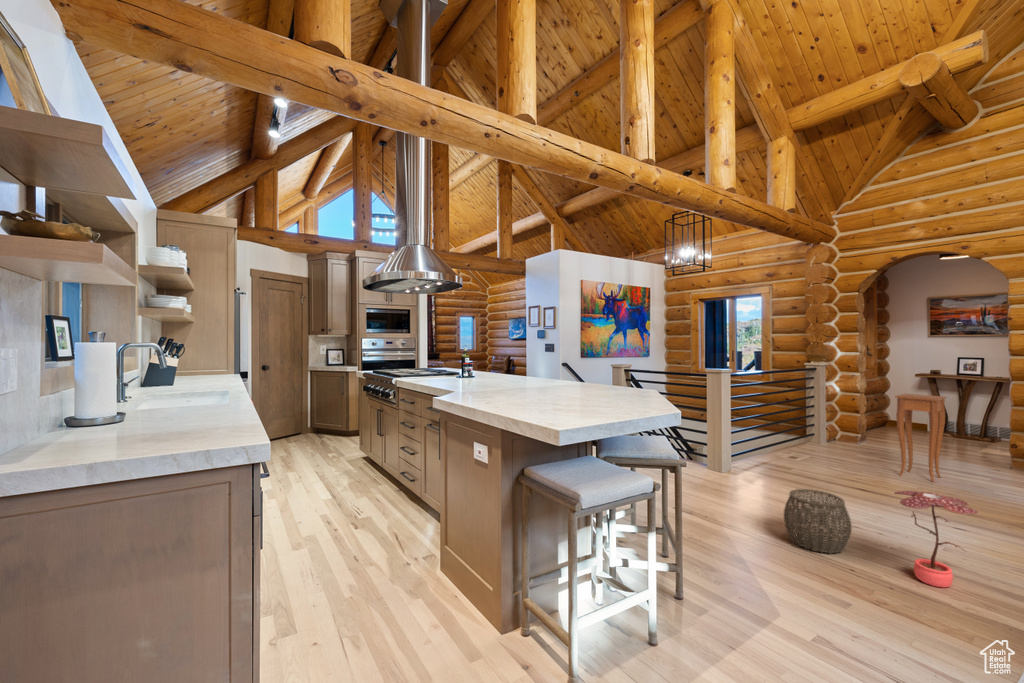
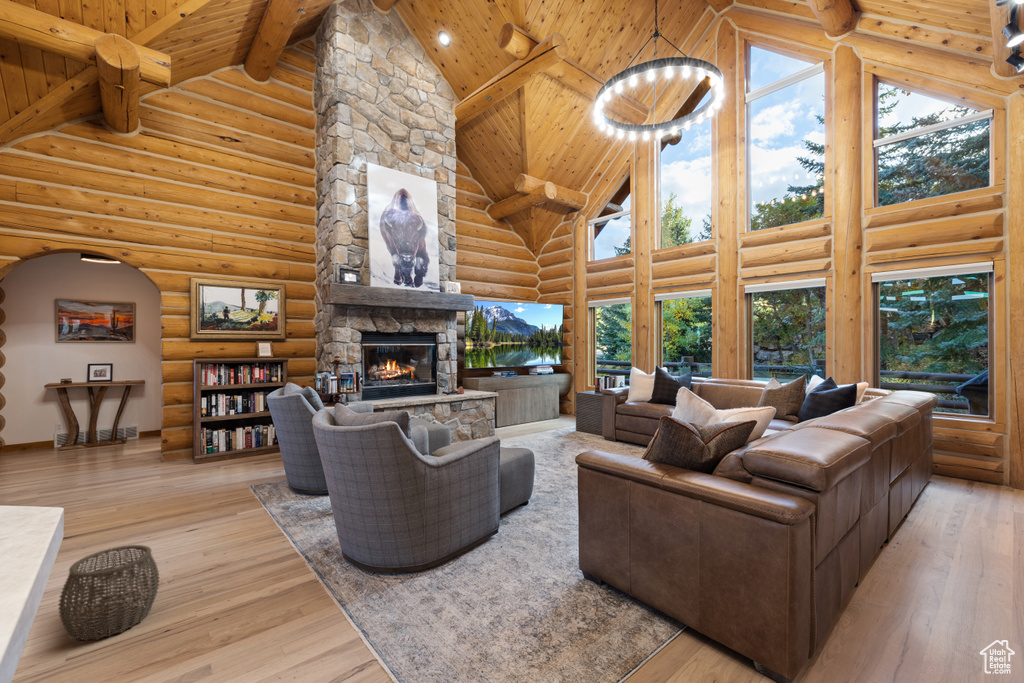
side table: present [895,394,946,482] -> none [88,405,135,503]
potted plant: present [895,491,978,587] -> none [206,493,280,587]

